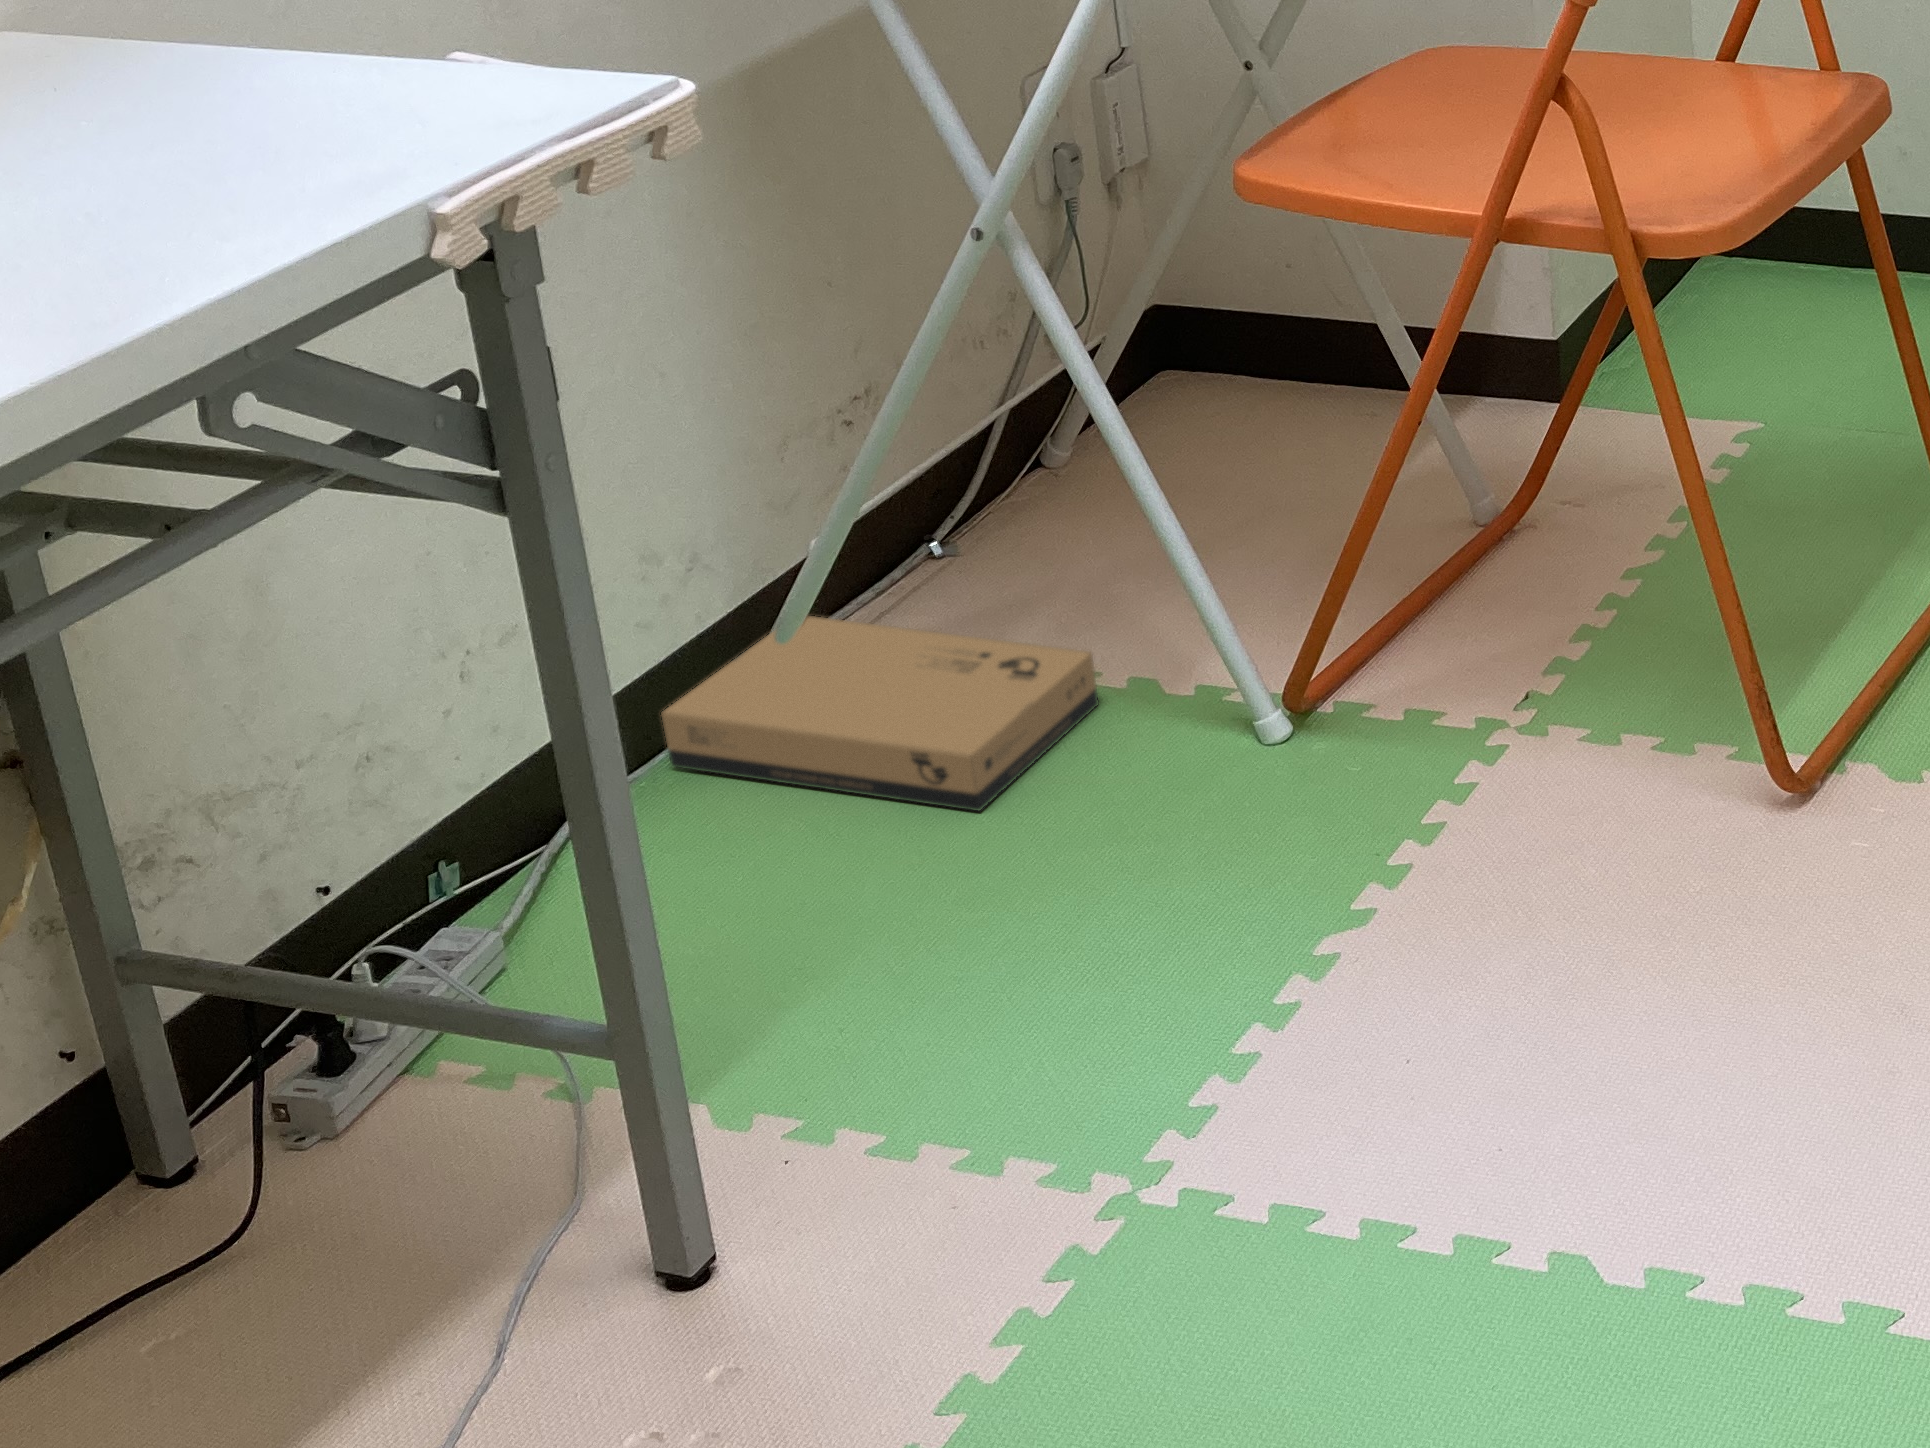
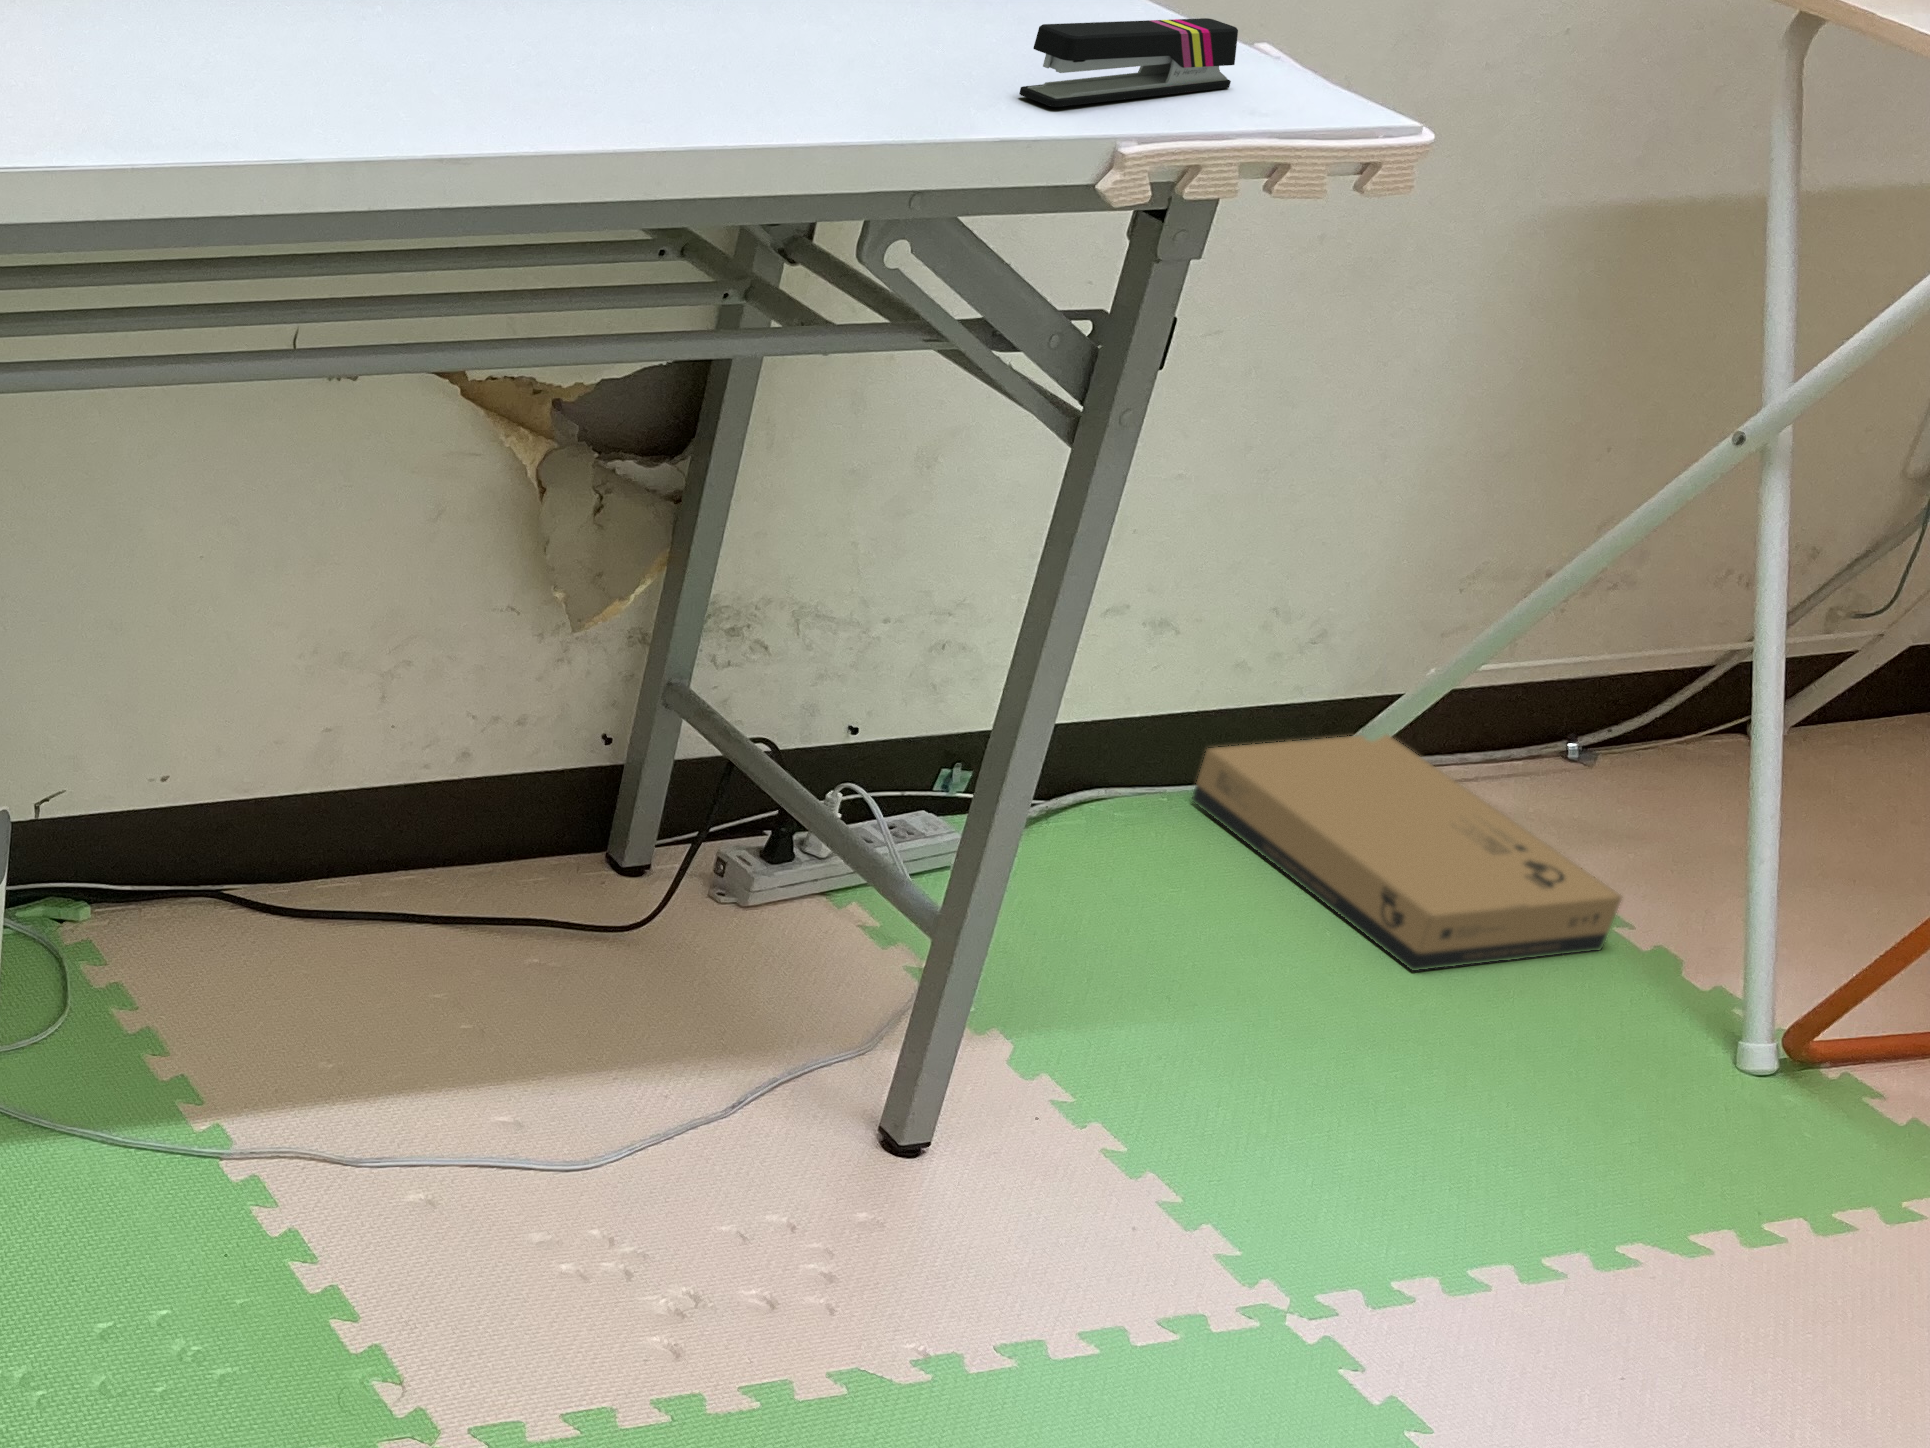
stapler: none [268,51,475,197] -> present [1019,18,1238,107]

